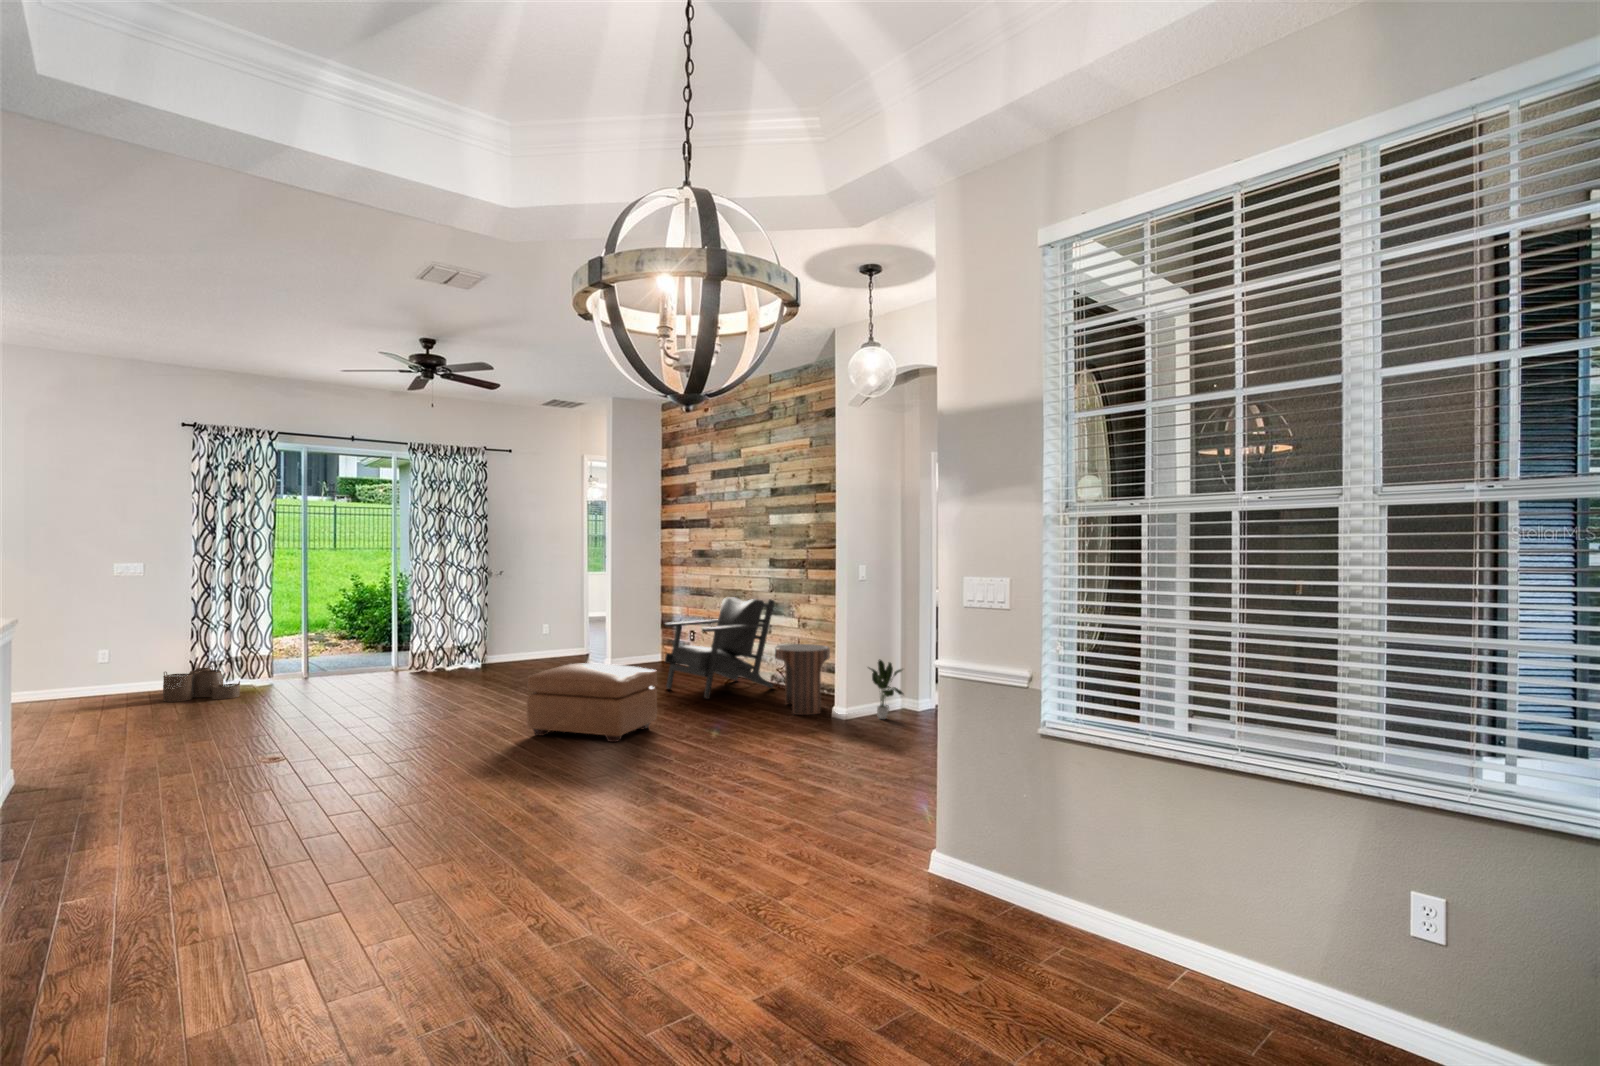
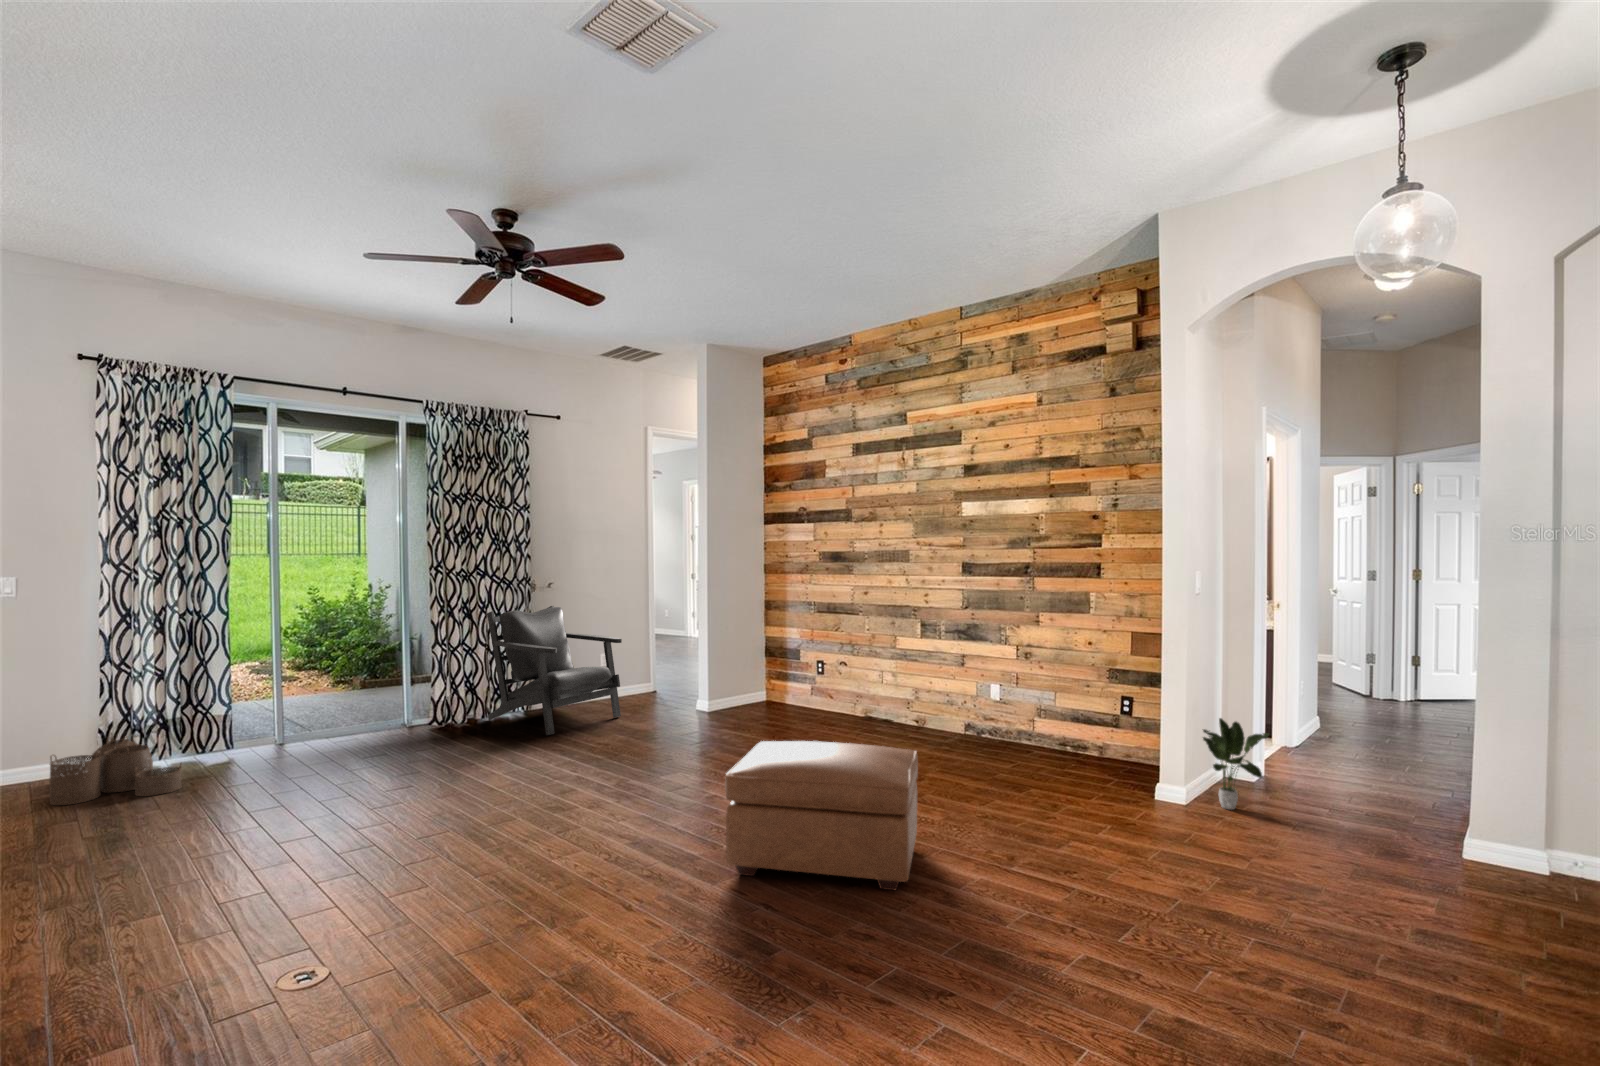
armchair: present [665,597,775,699] -> present [487,606,622,735]
side table: present [775,644,830,715] -> none [1037,690,1124,803]

